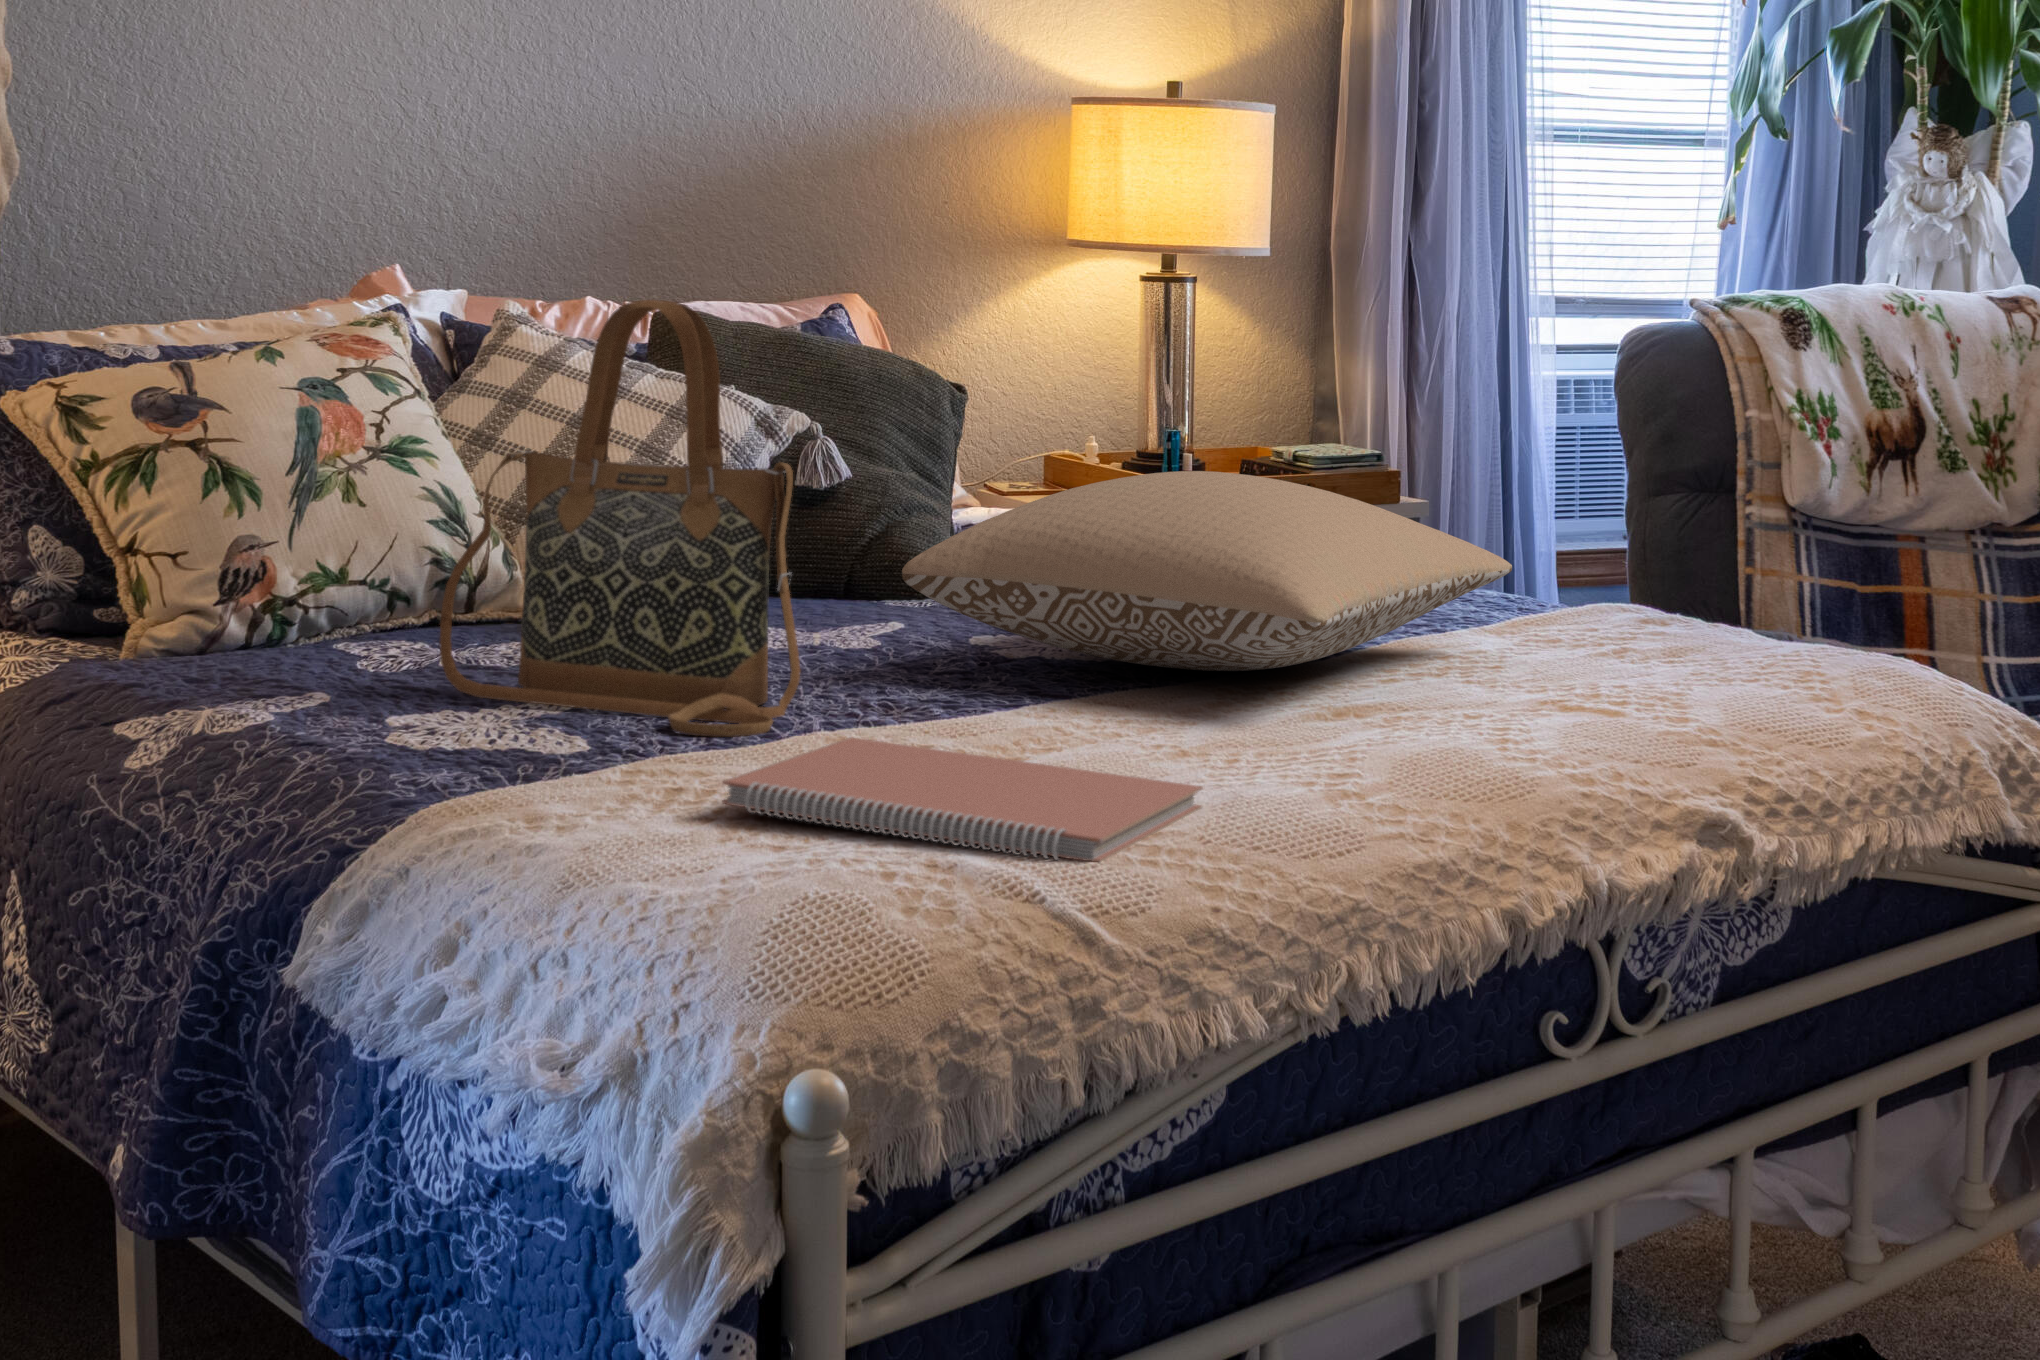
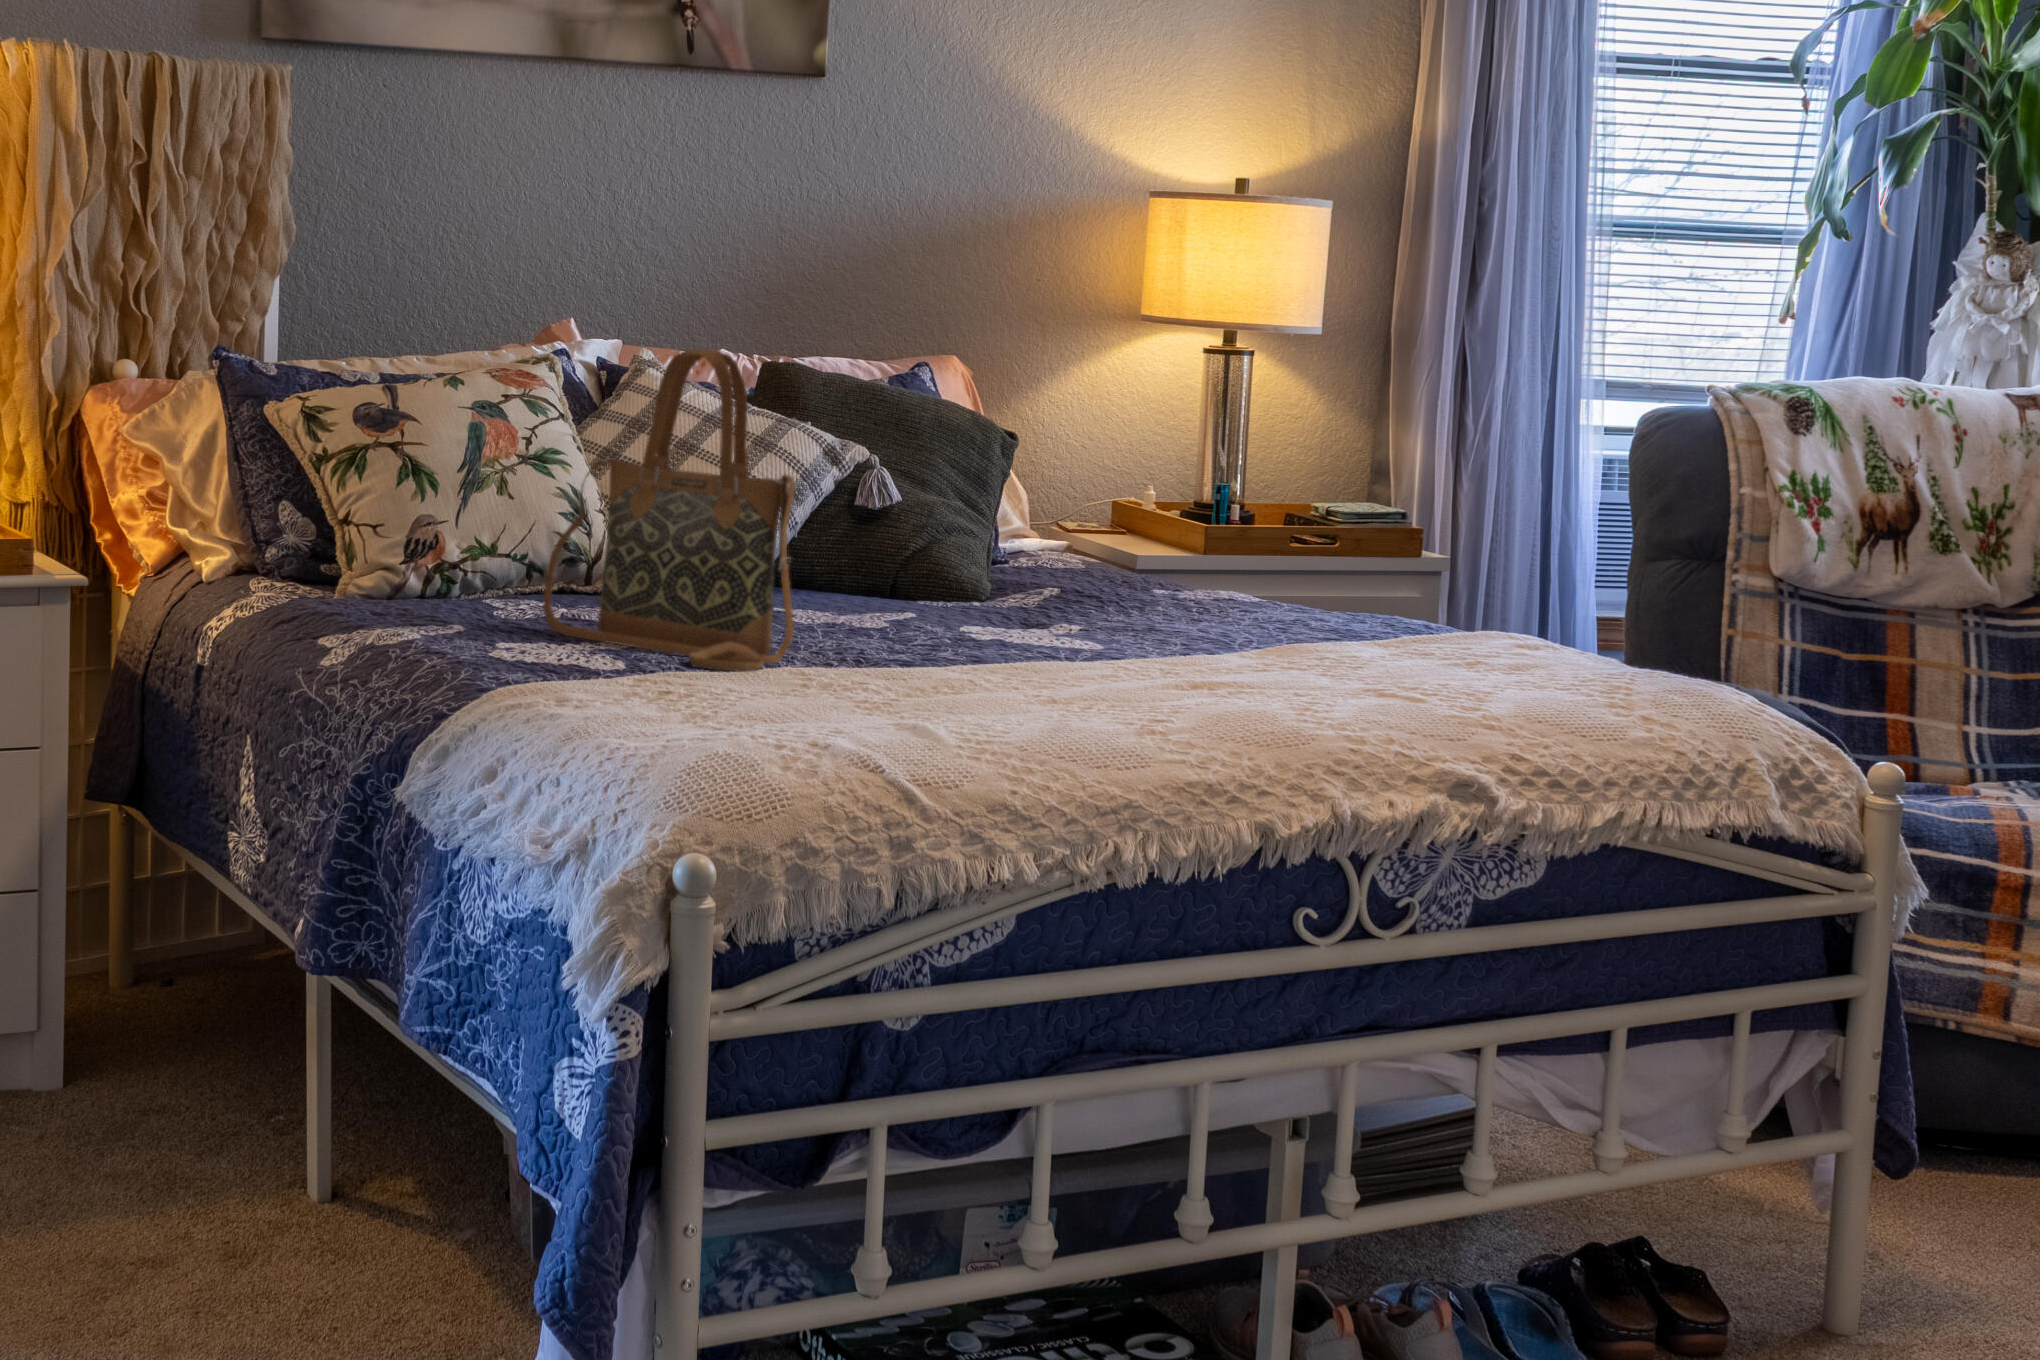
pillow: present [902,471,1512,671] -> none [884,503,1393,658]
notebook: present [722,738,1203,862] -> none [691,671,1032,755]

